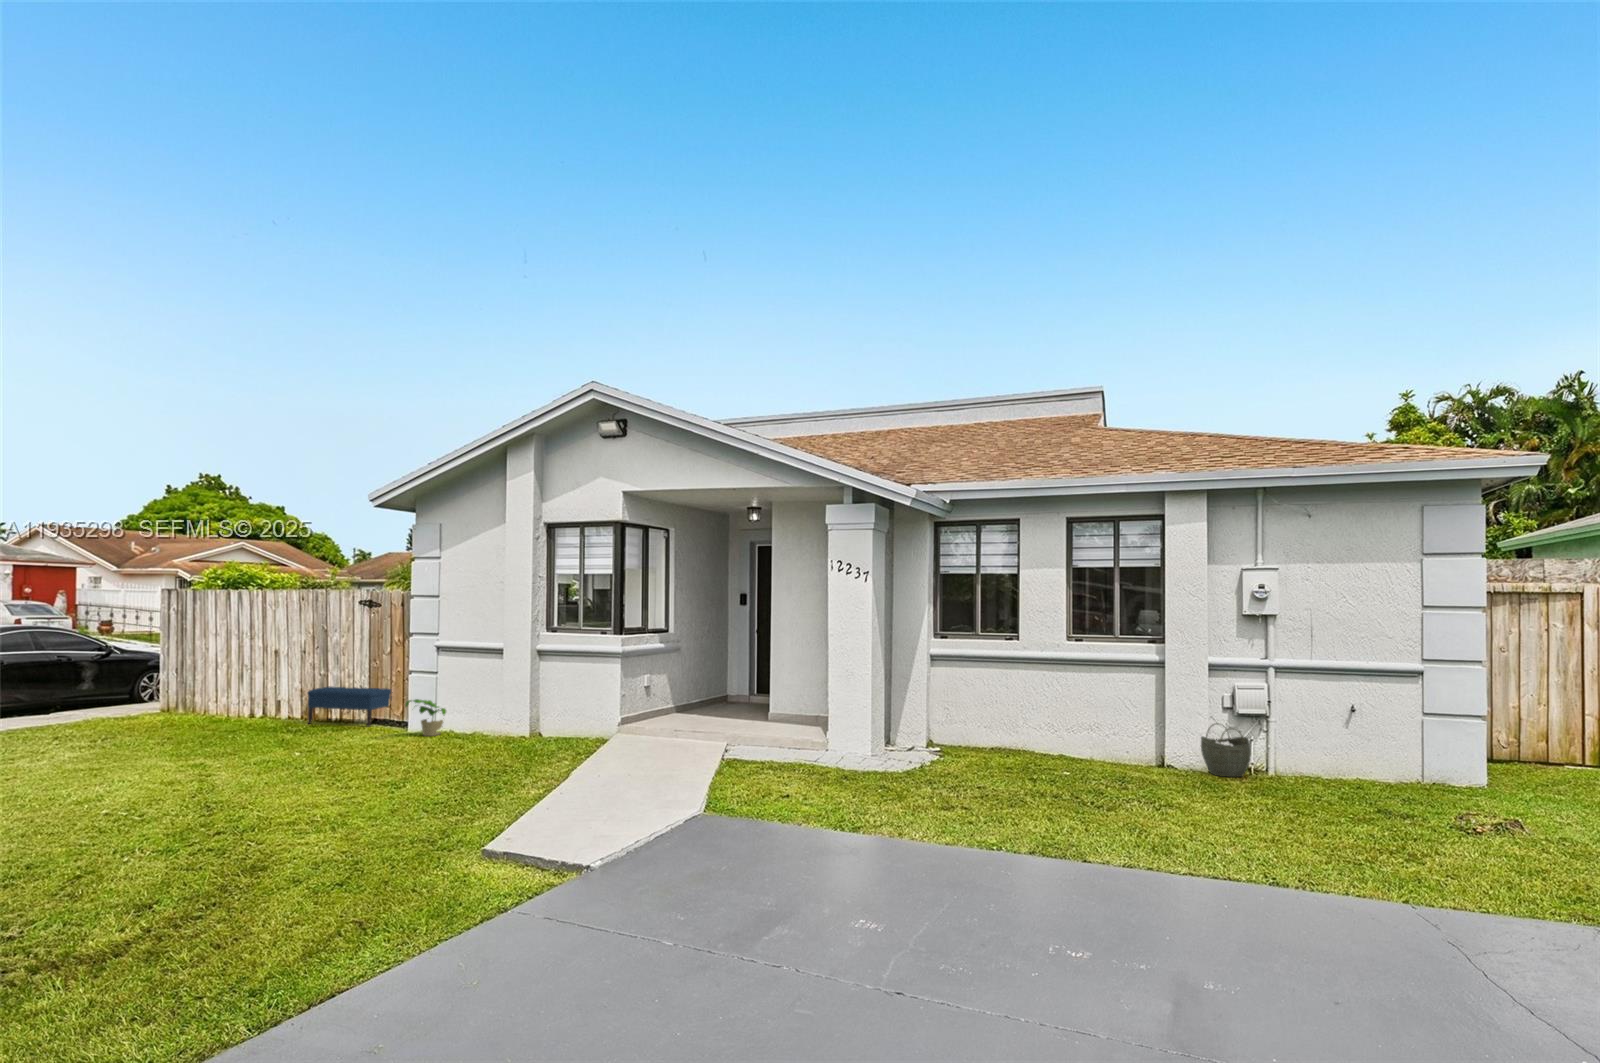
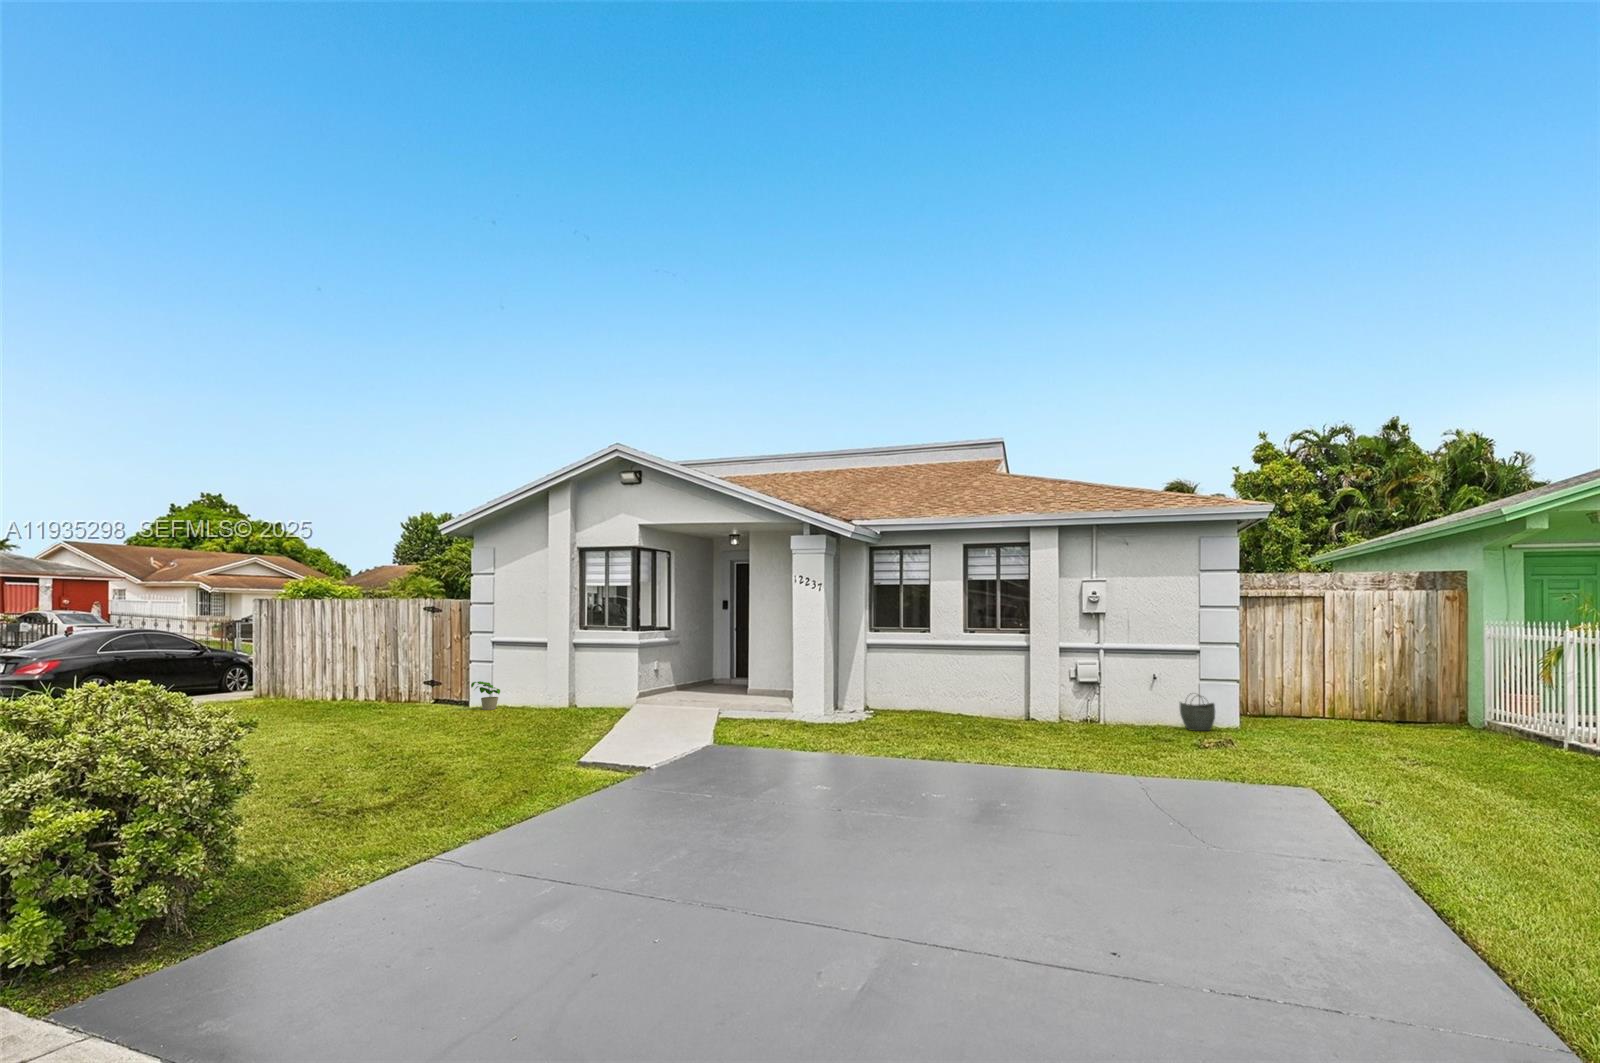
bench: present [308,686,391,727] -> none [386,675,453,705]
woven basket: present [1201,724,1251,777] -> present [1180,693,1215,731]

